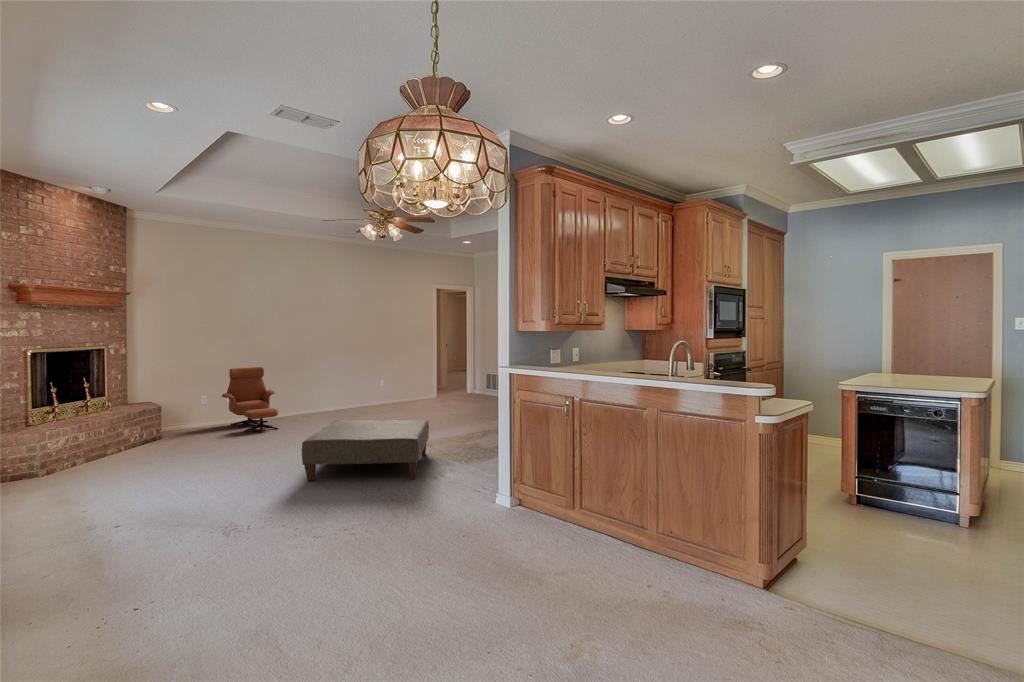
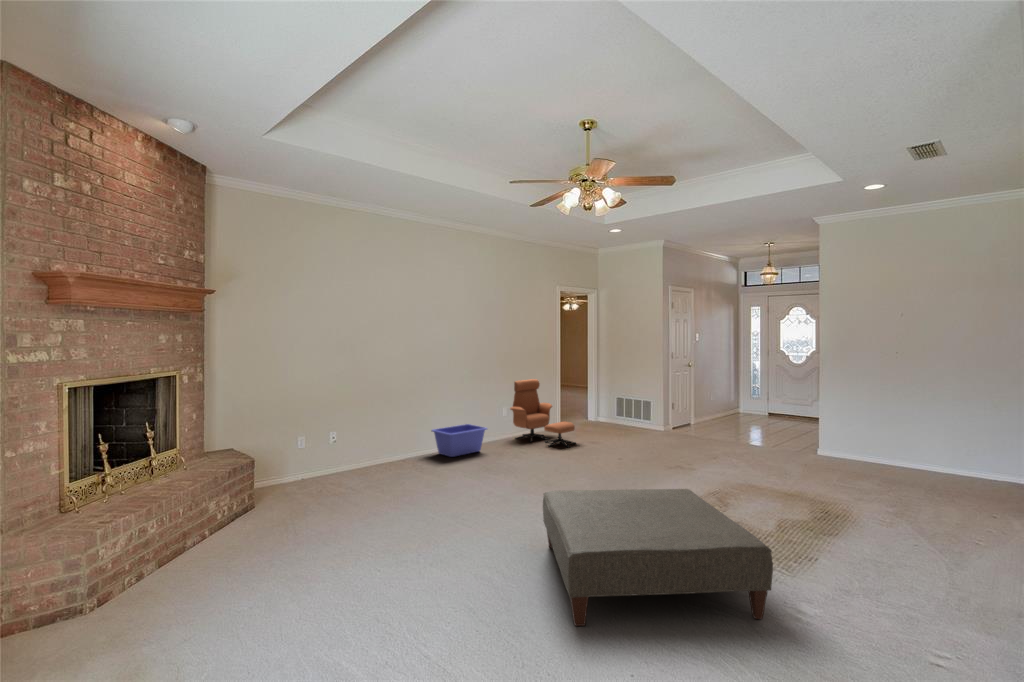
lounge chair: present [222,367,278,432] -> present [510,379,576,447]
storage bin: none [313,392,358,415] -> present [432,424,487,457]

